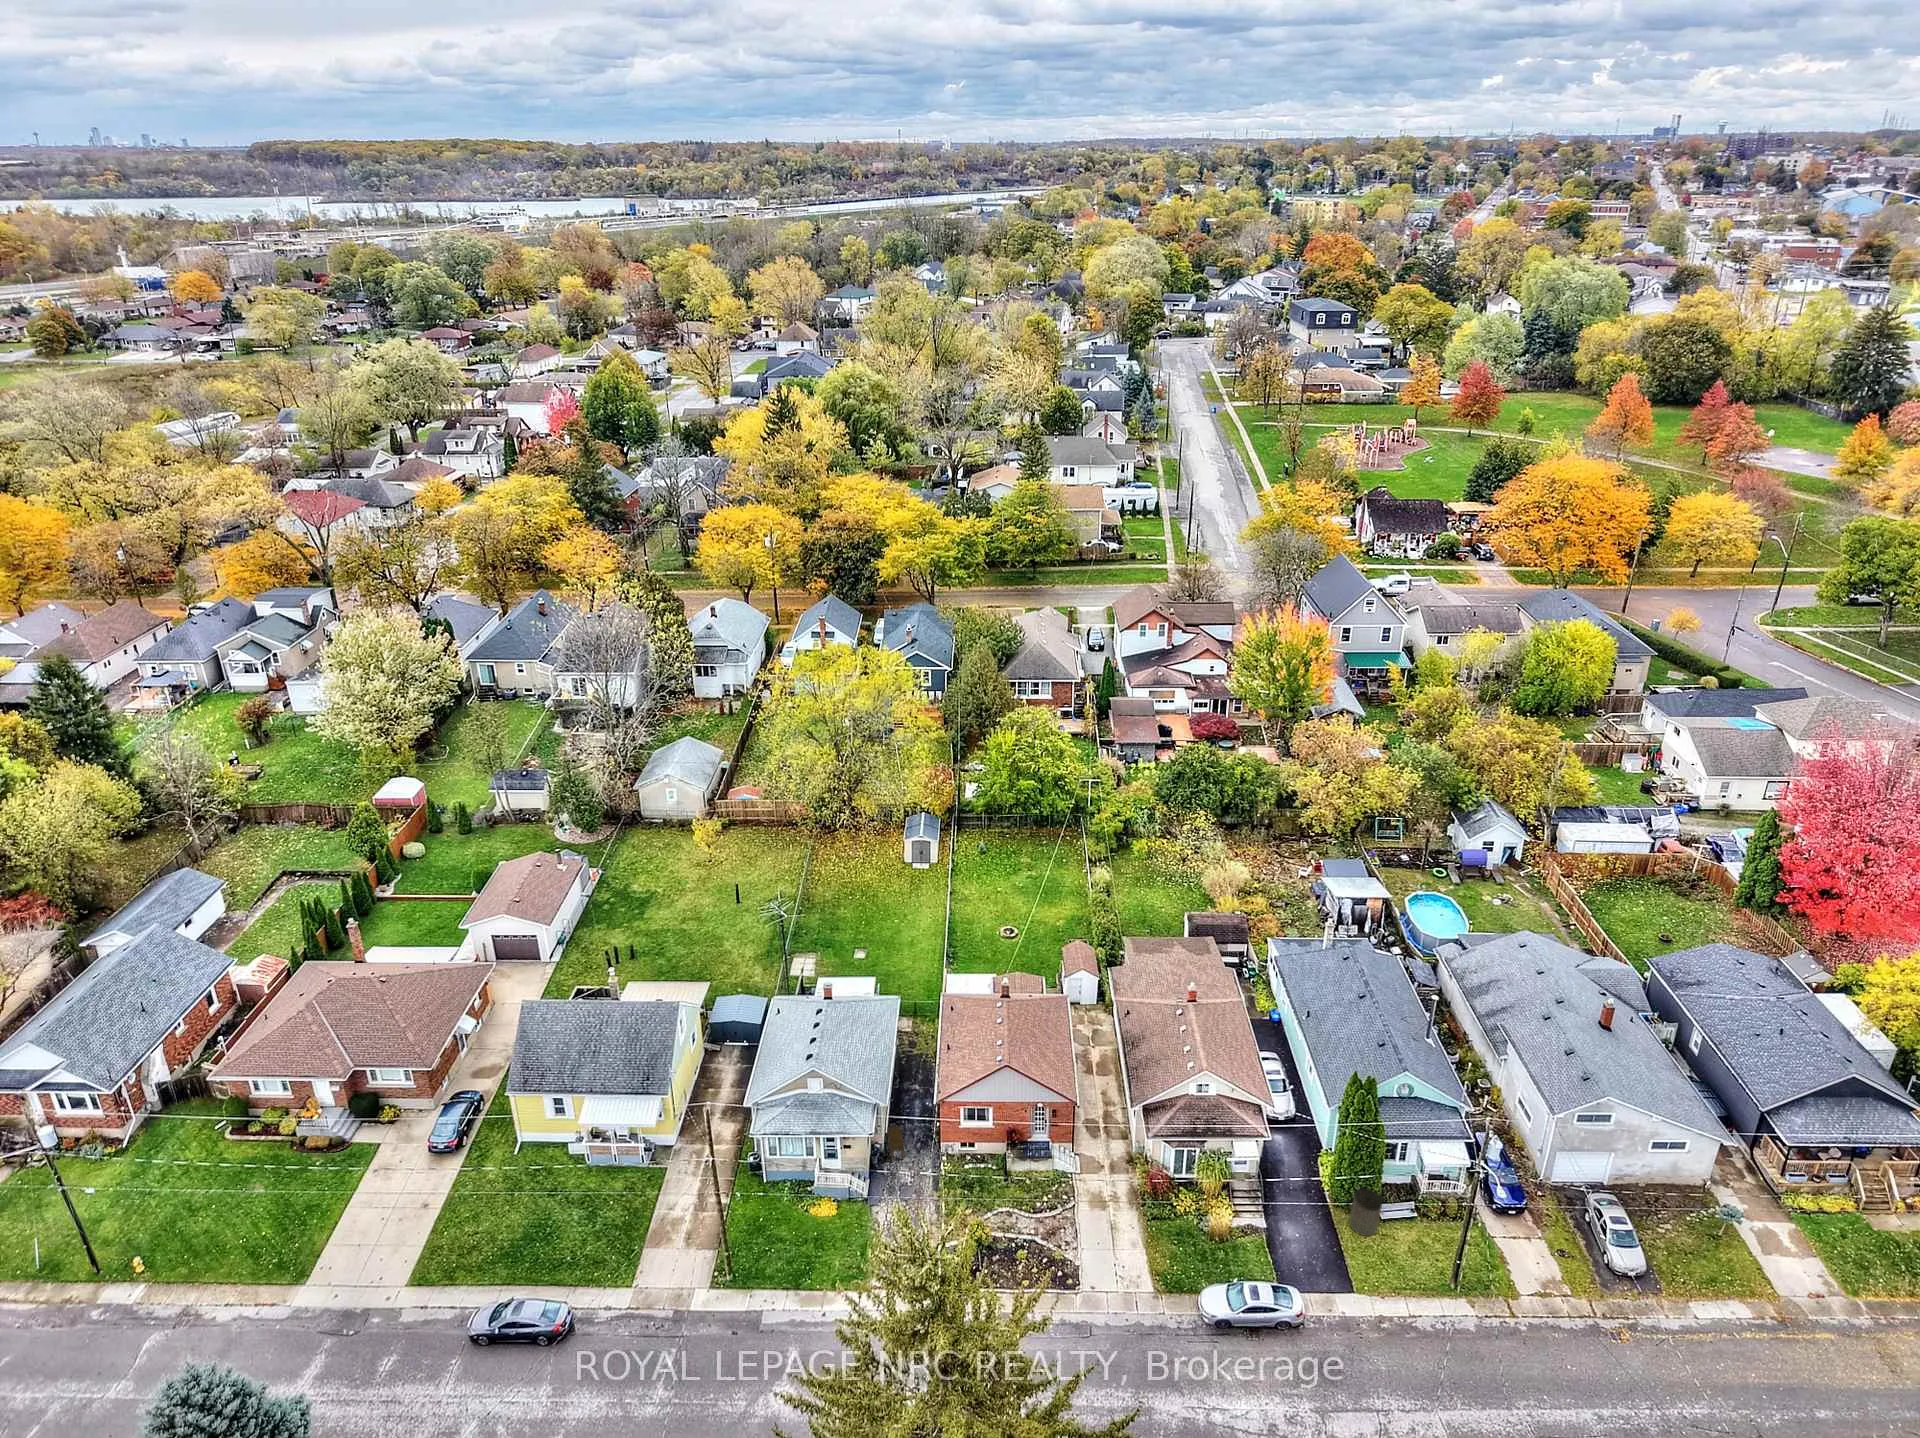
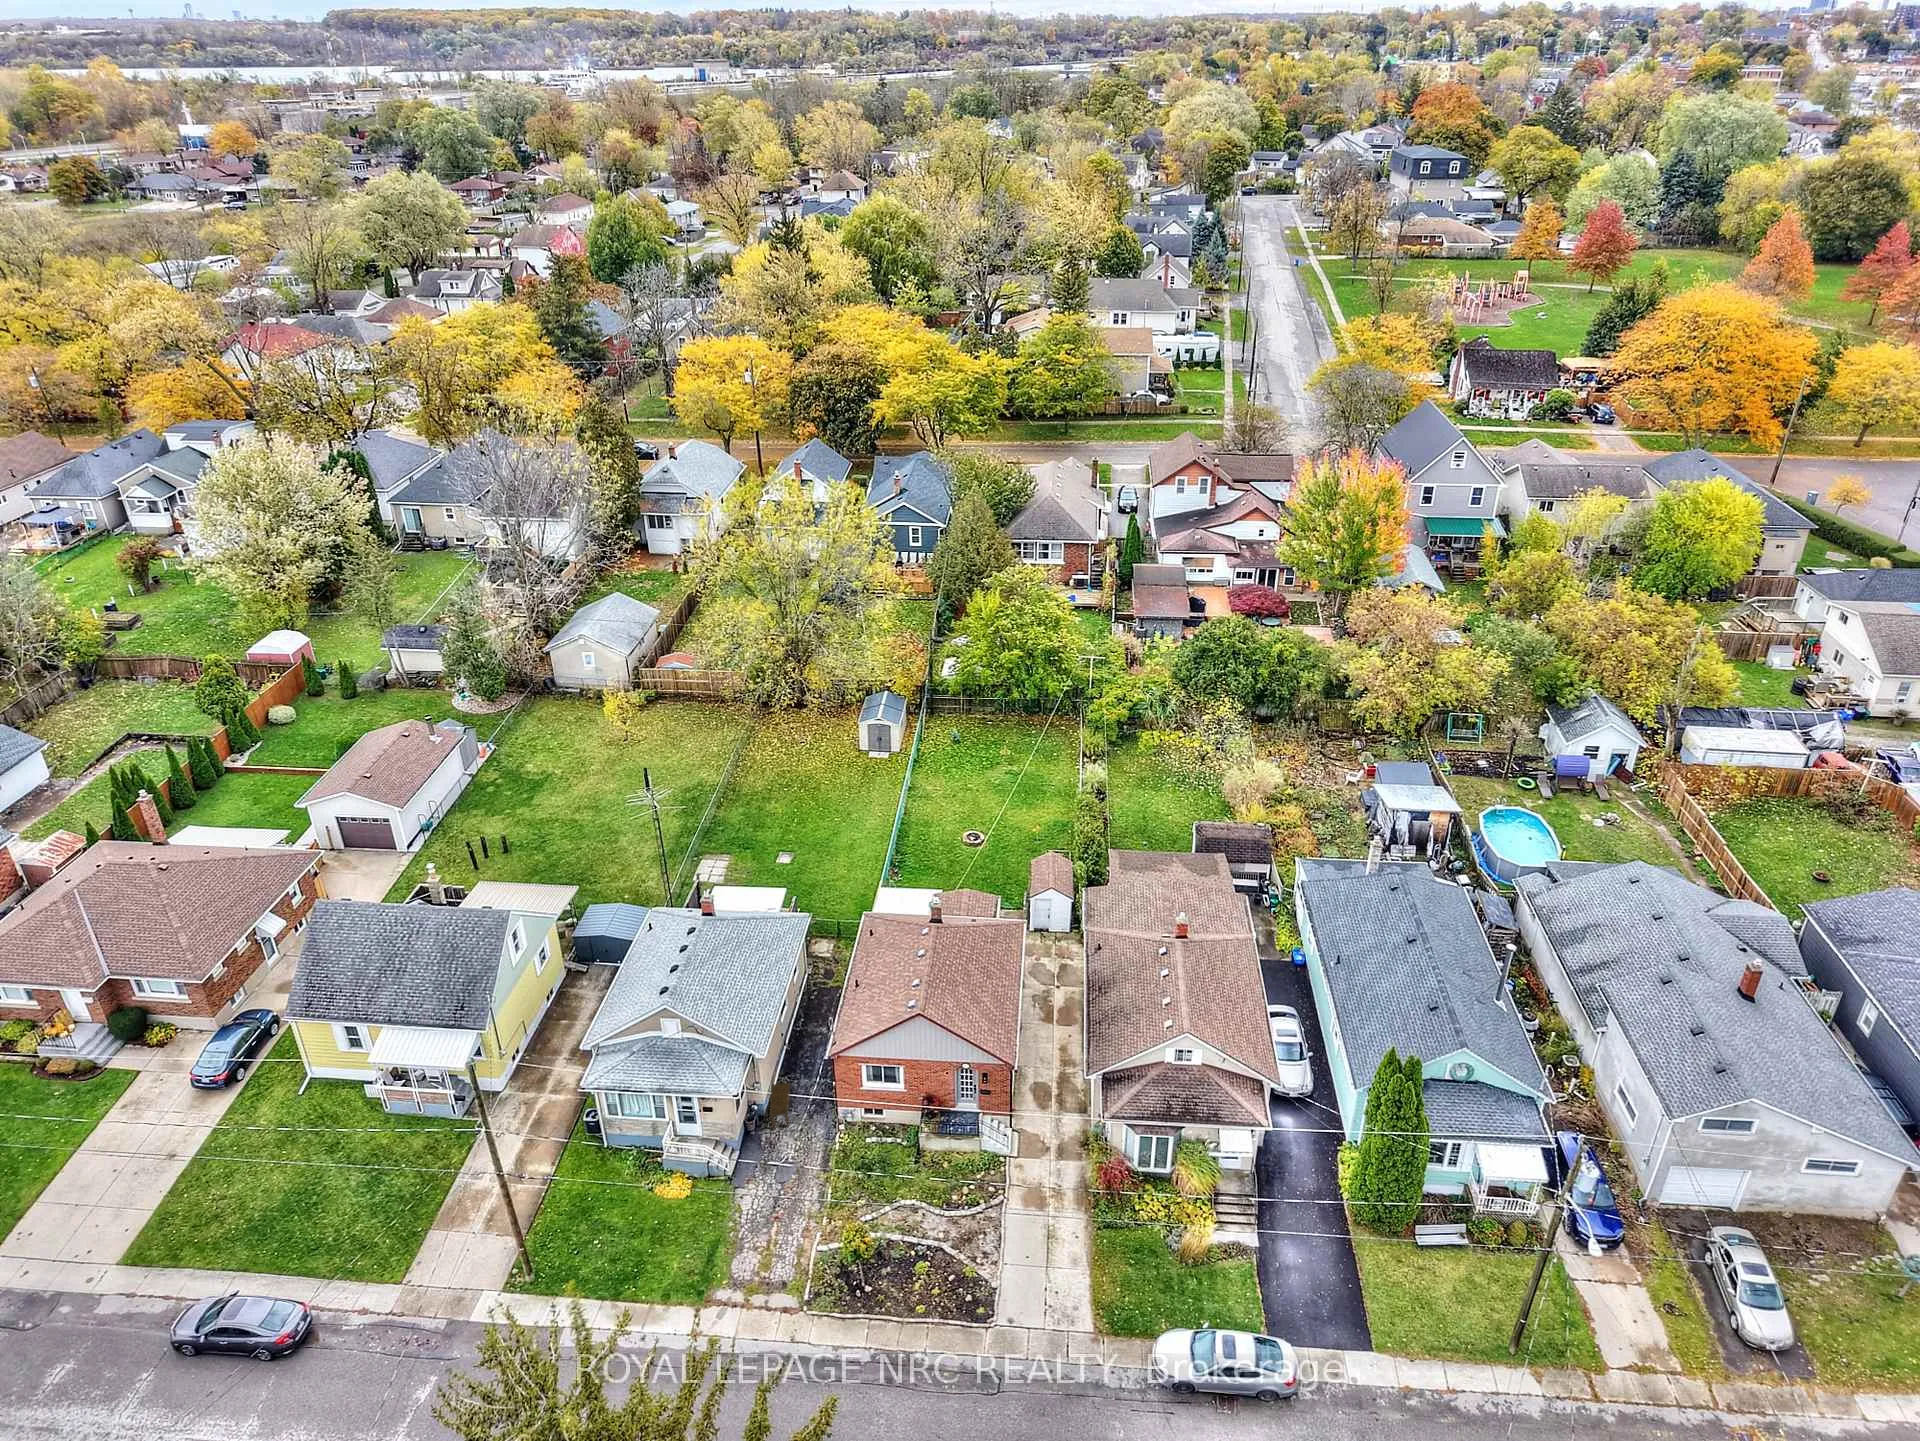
trash can: present [1349,1188,1383,1236] -> none [1372,1203,1420,1267]

